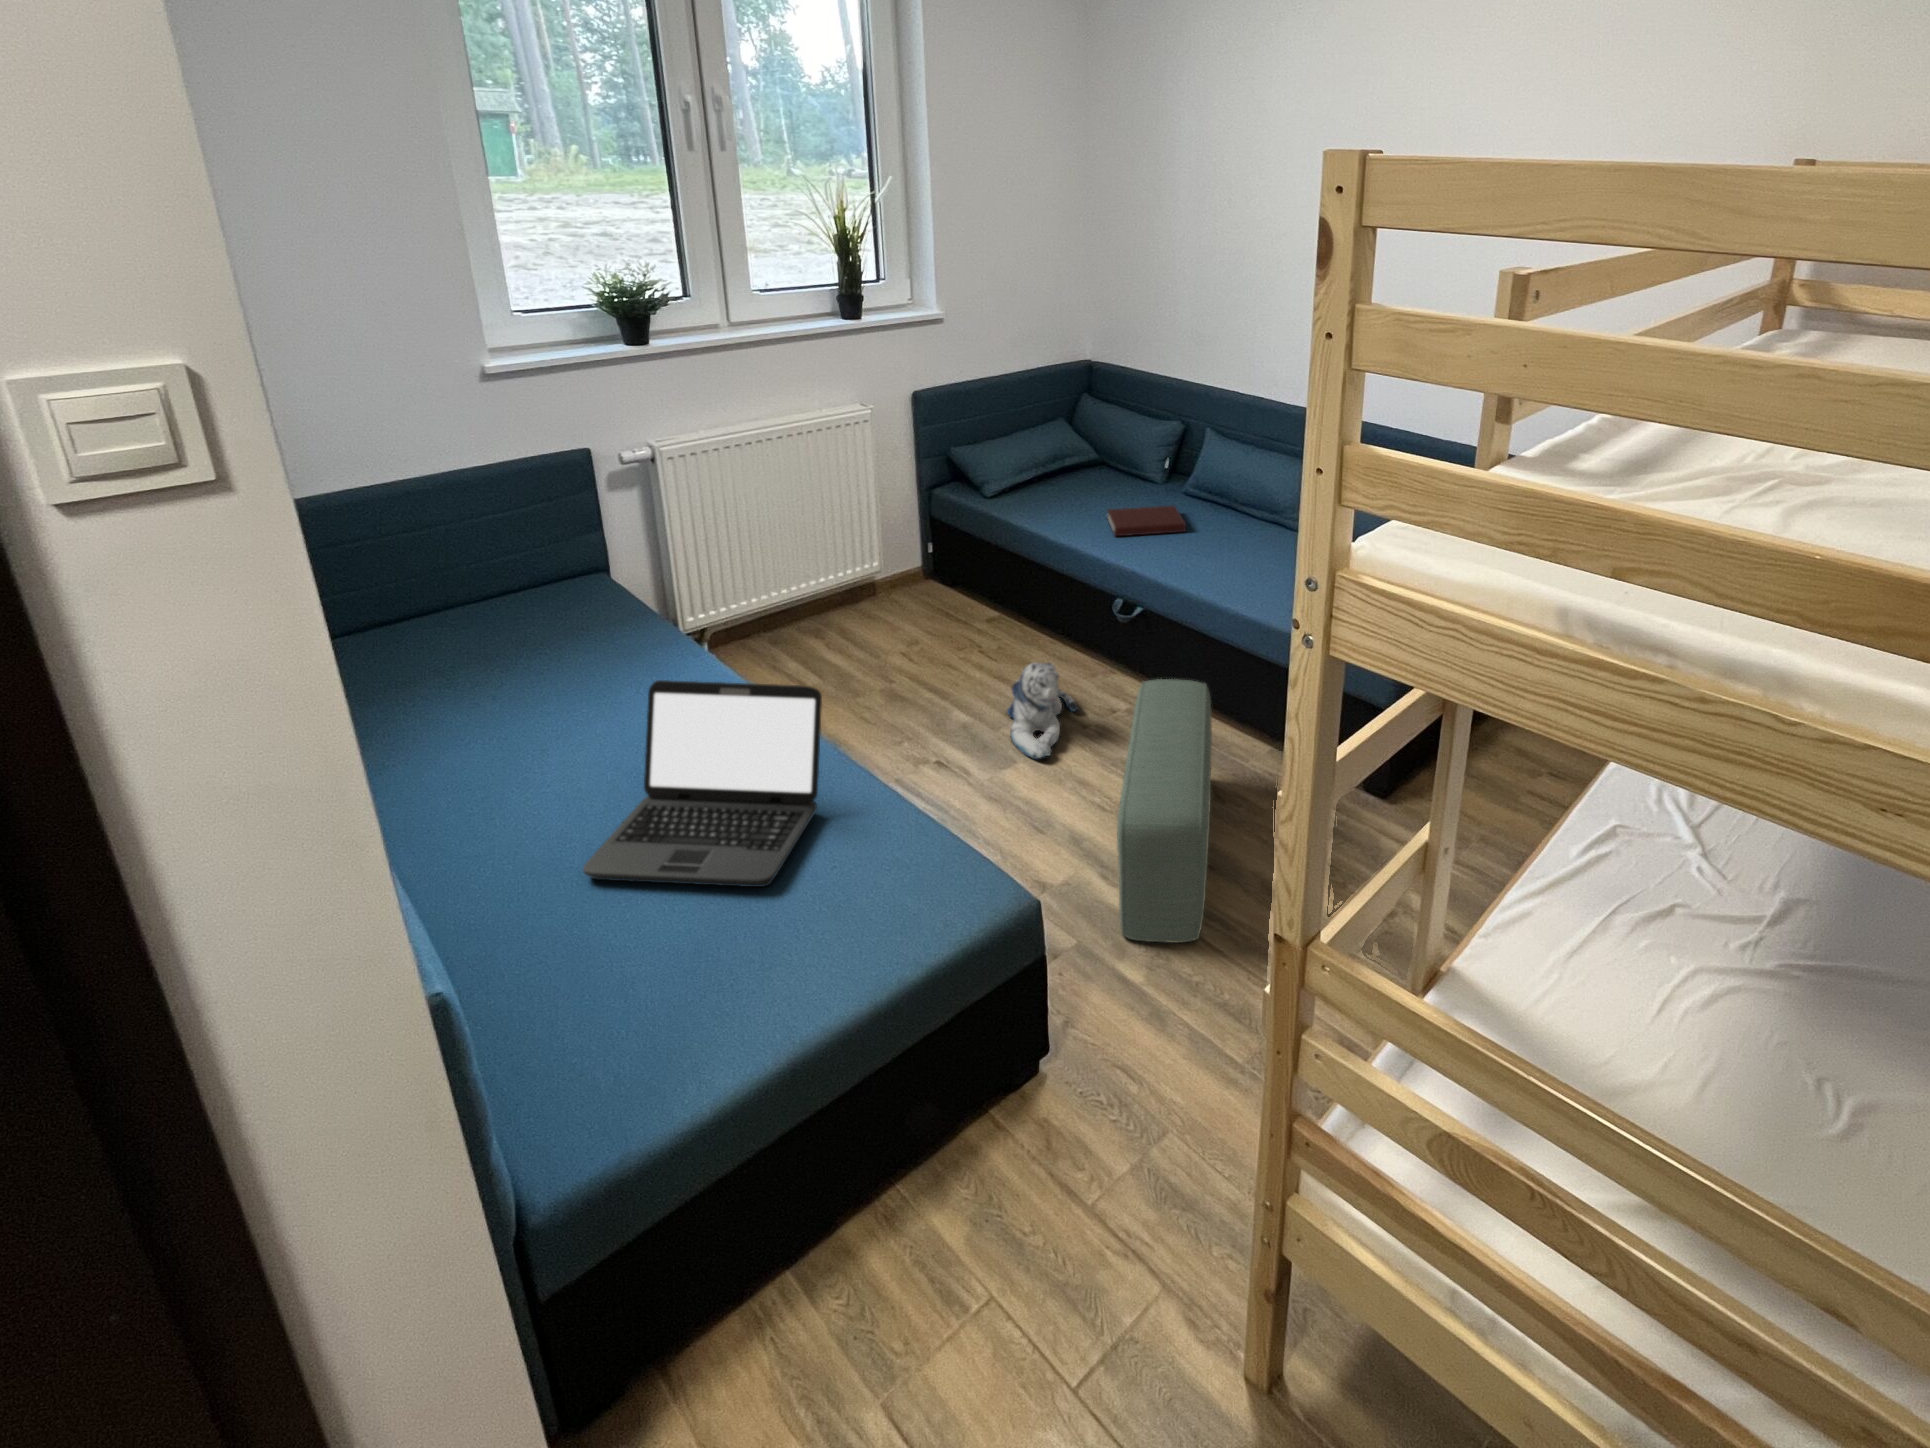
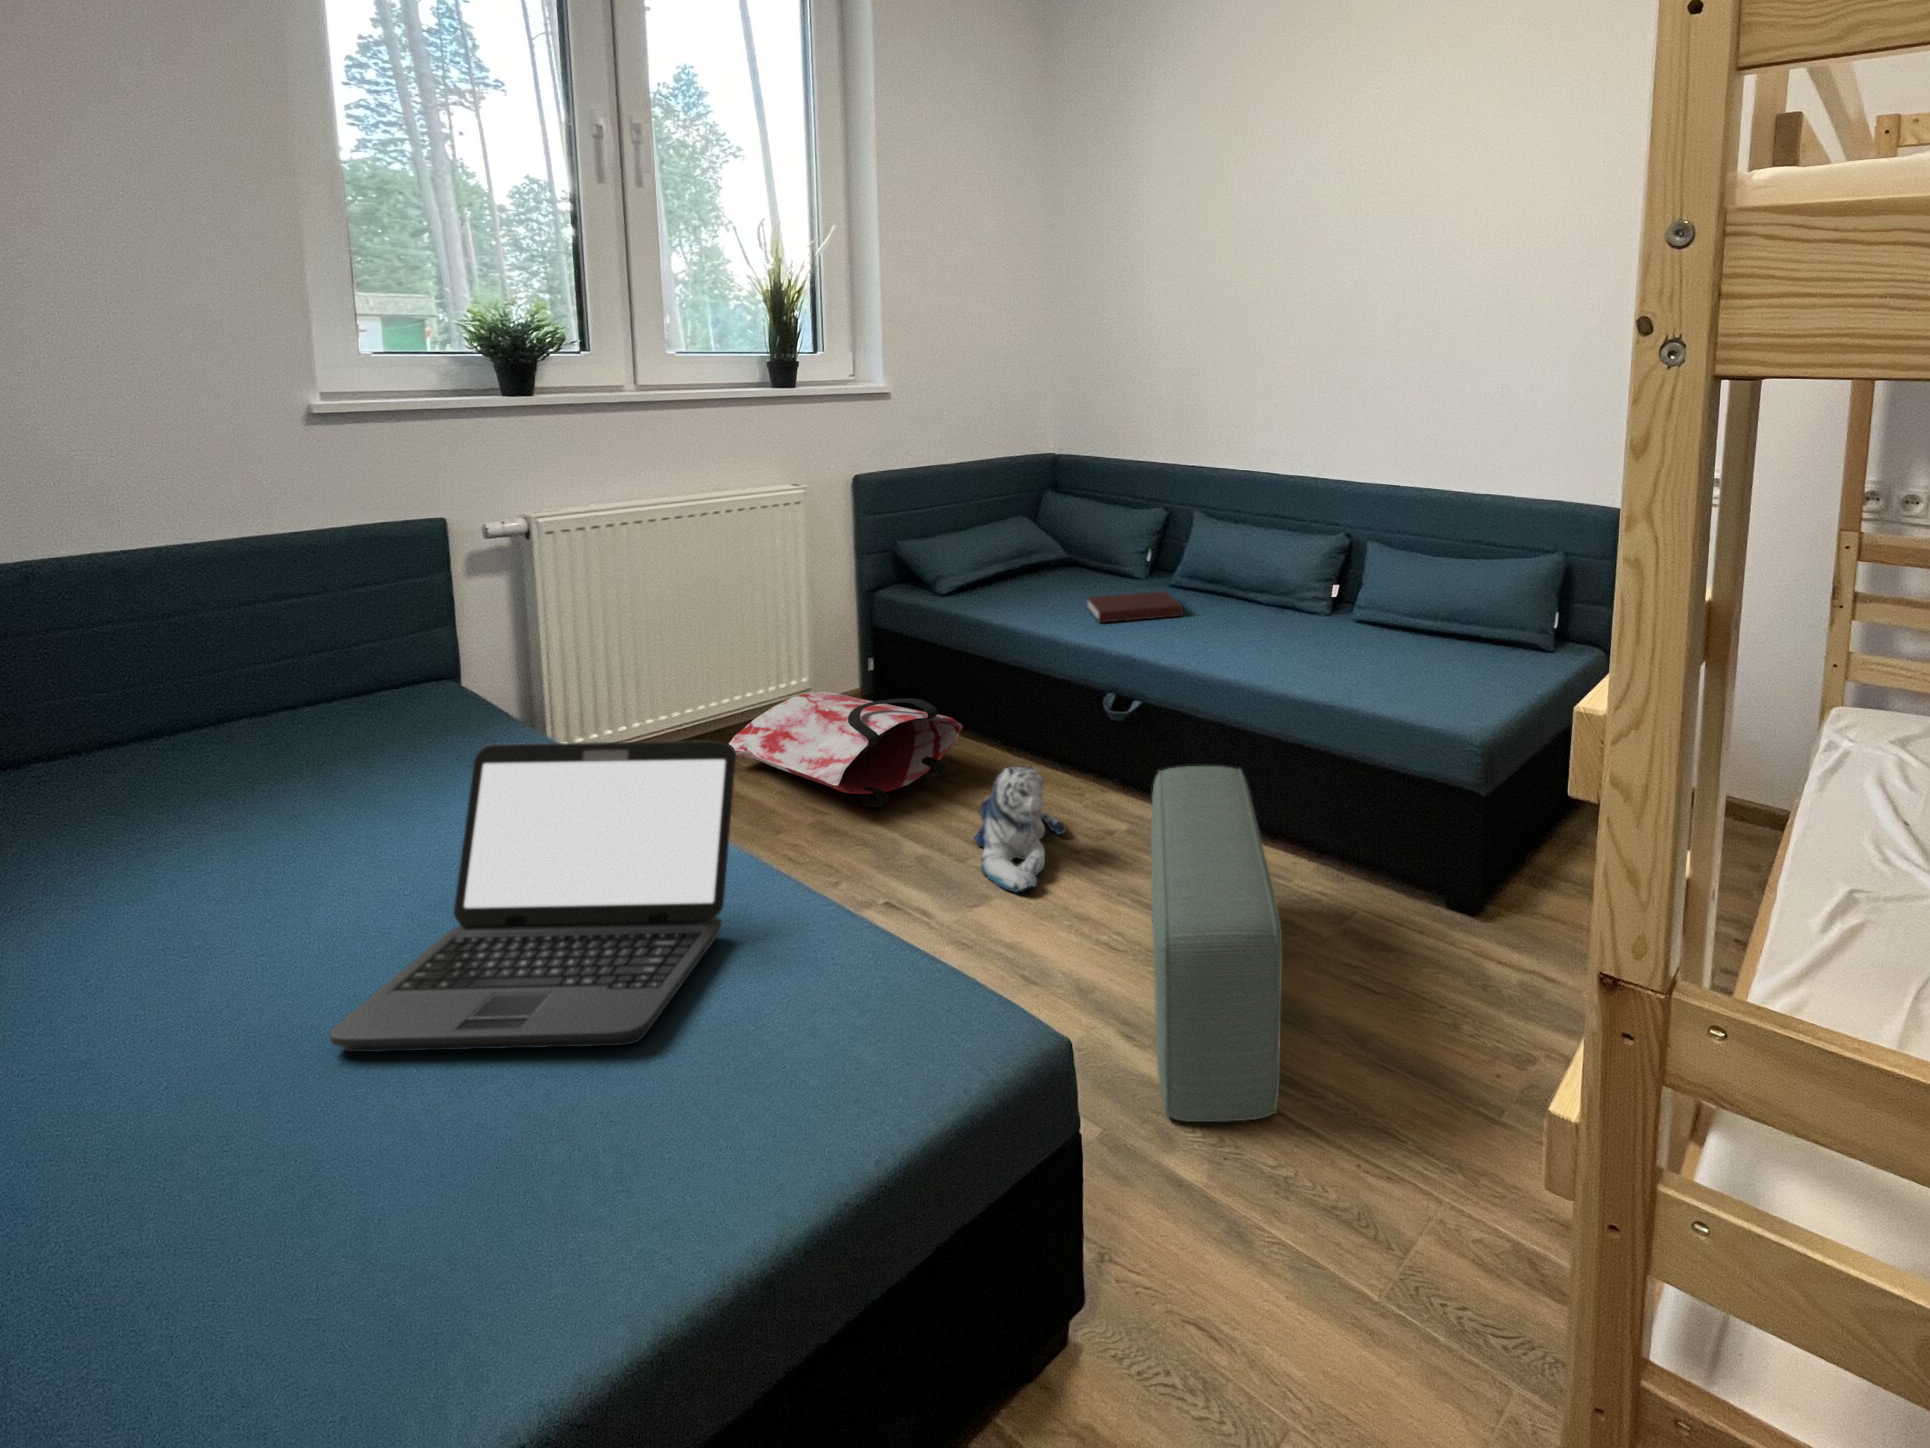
bag: none [814,576,1002,679] -> present [729,692,963,807]

